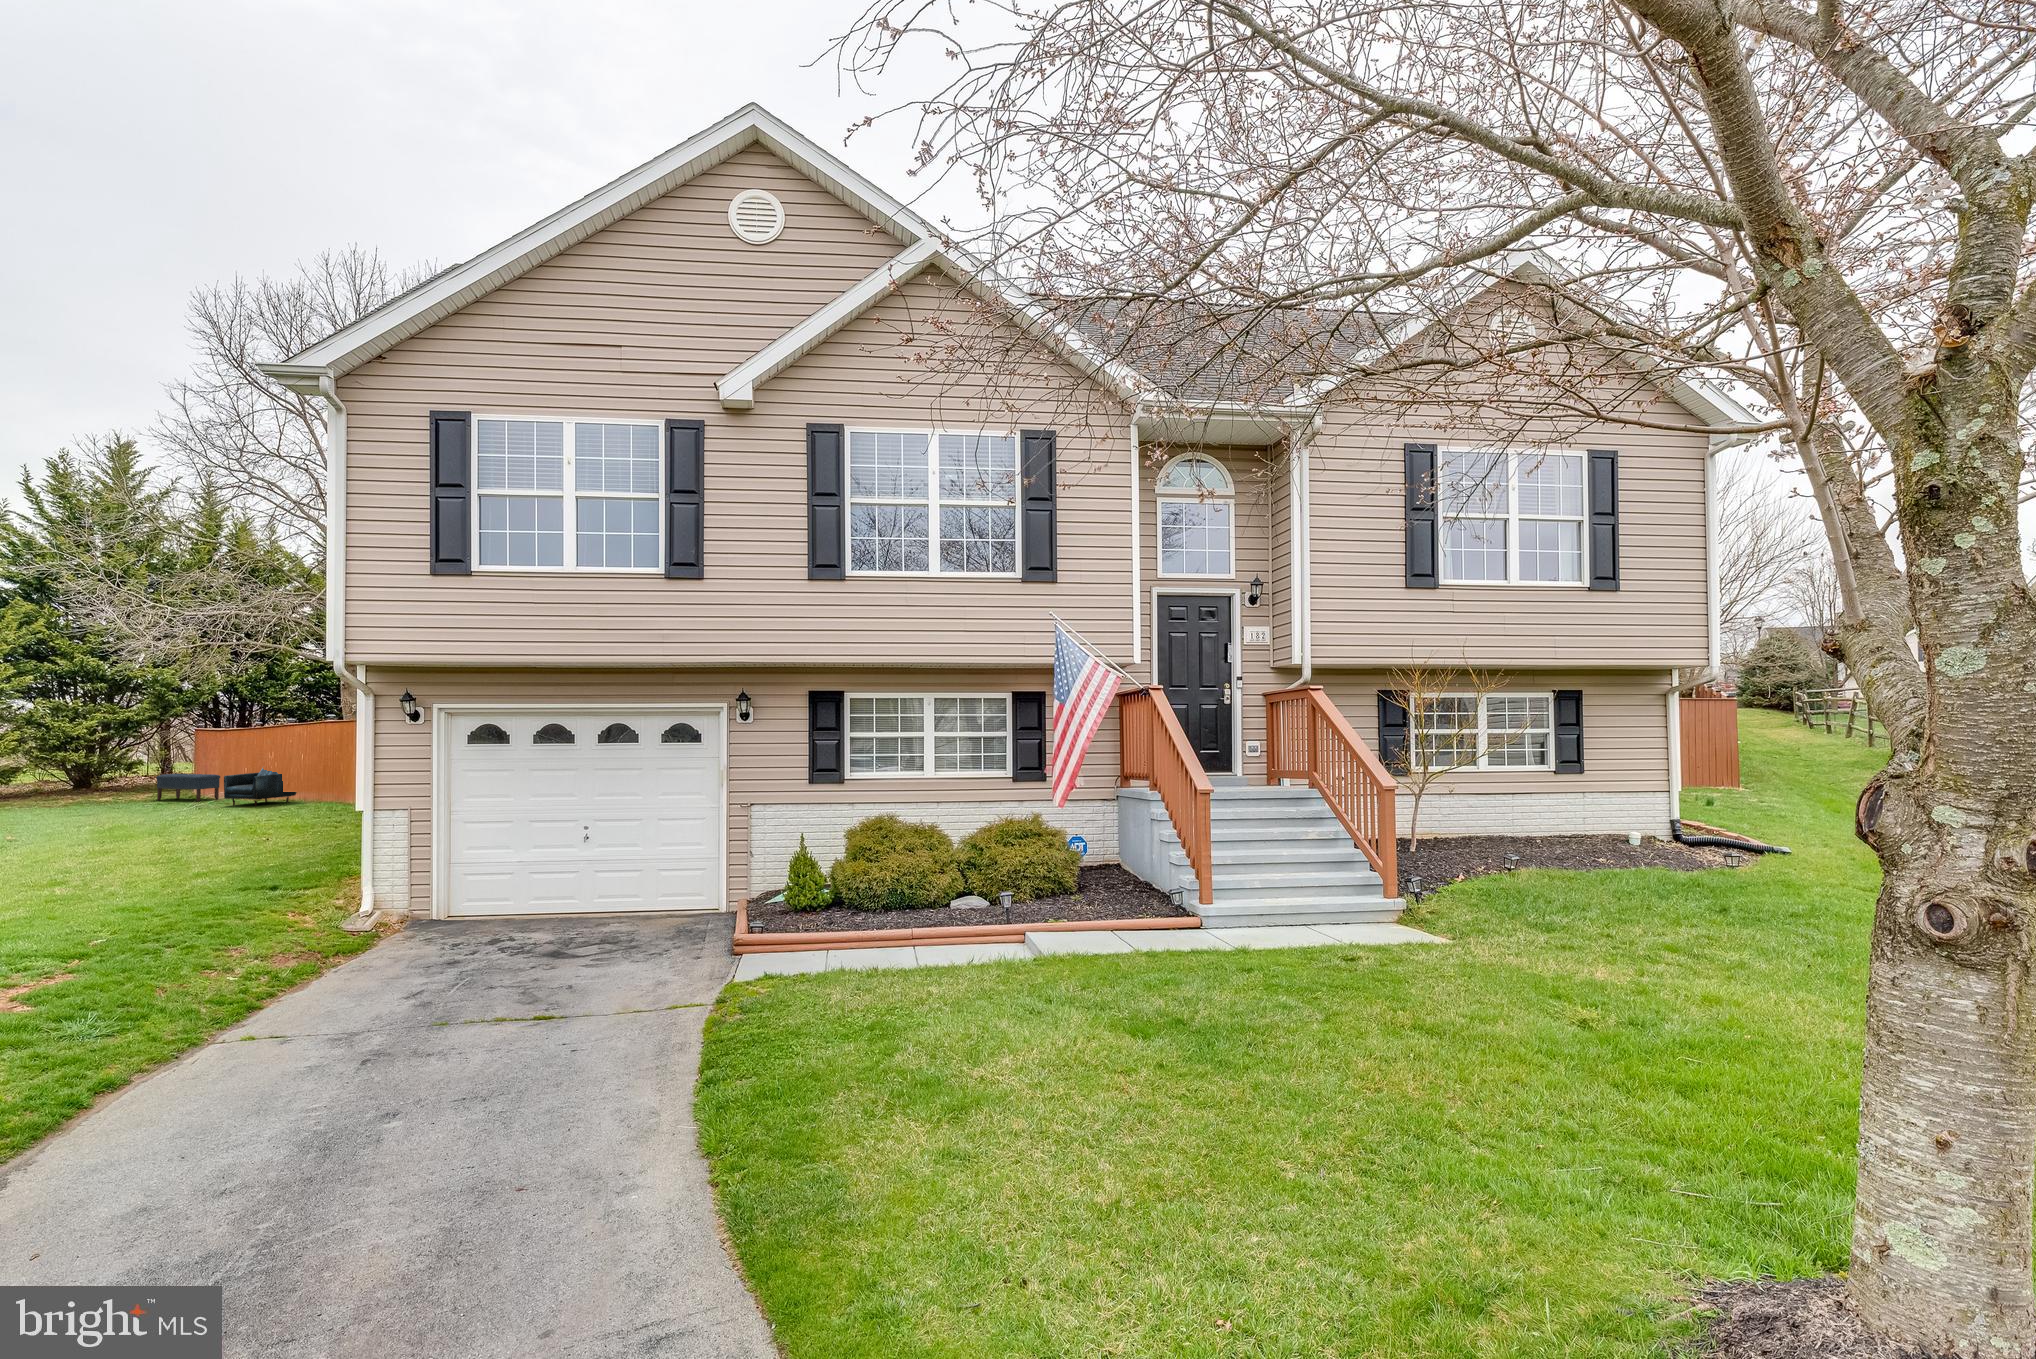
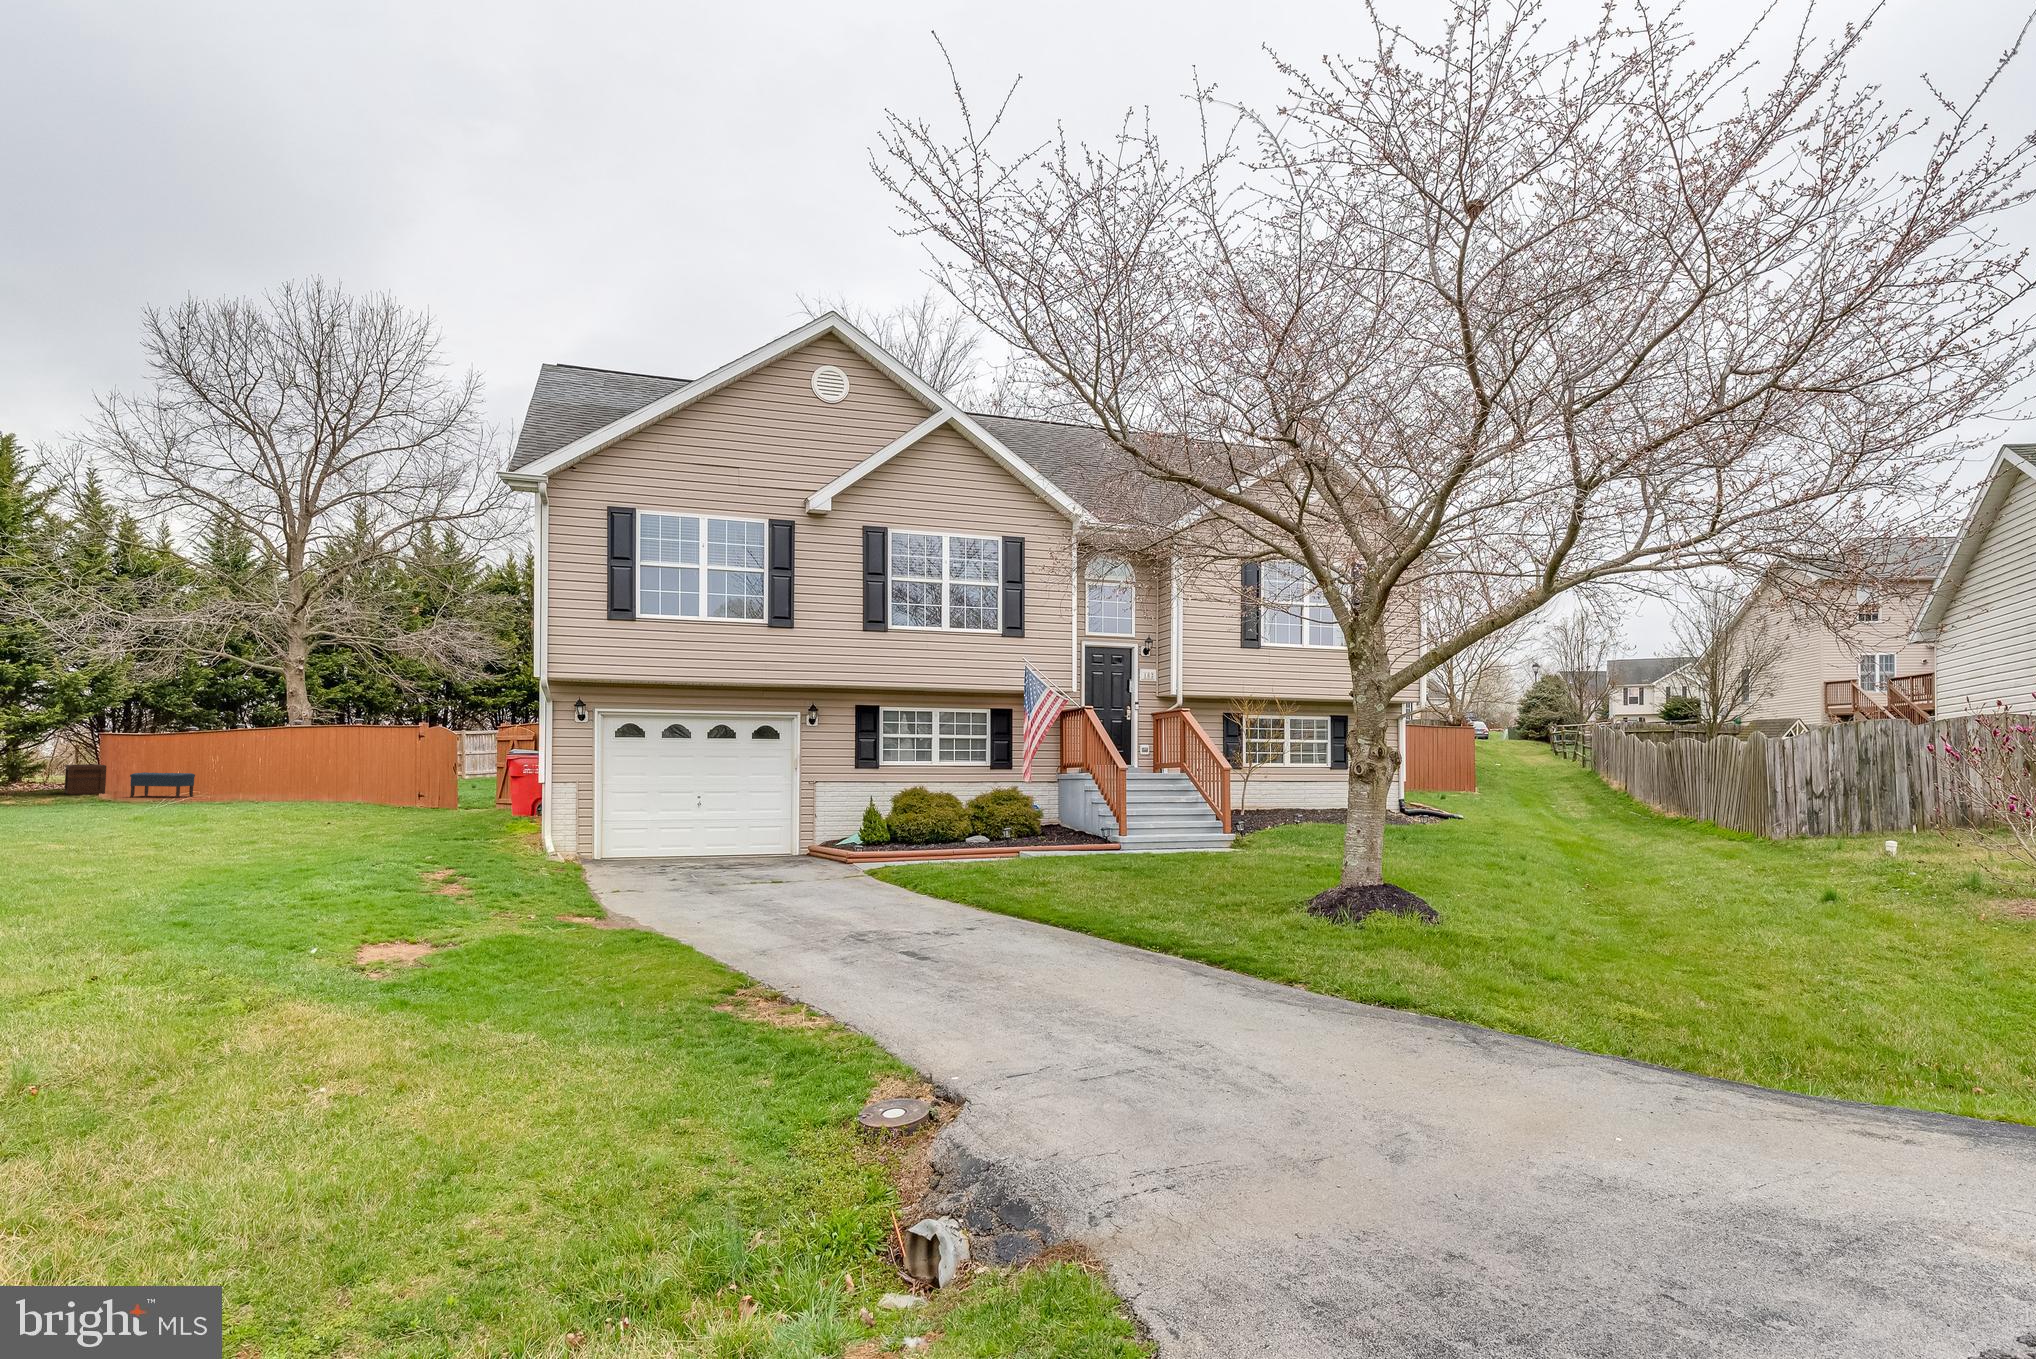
wooden crate: none [110,764,156,797] -> present [65,764,106,795]
armchair: present [224,768,297,806] -> none [220,764,284,801]

